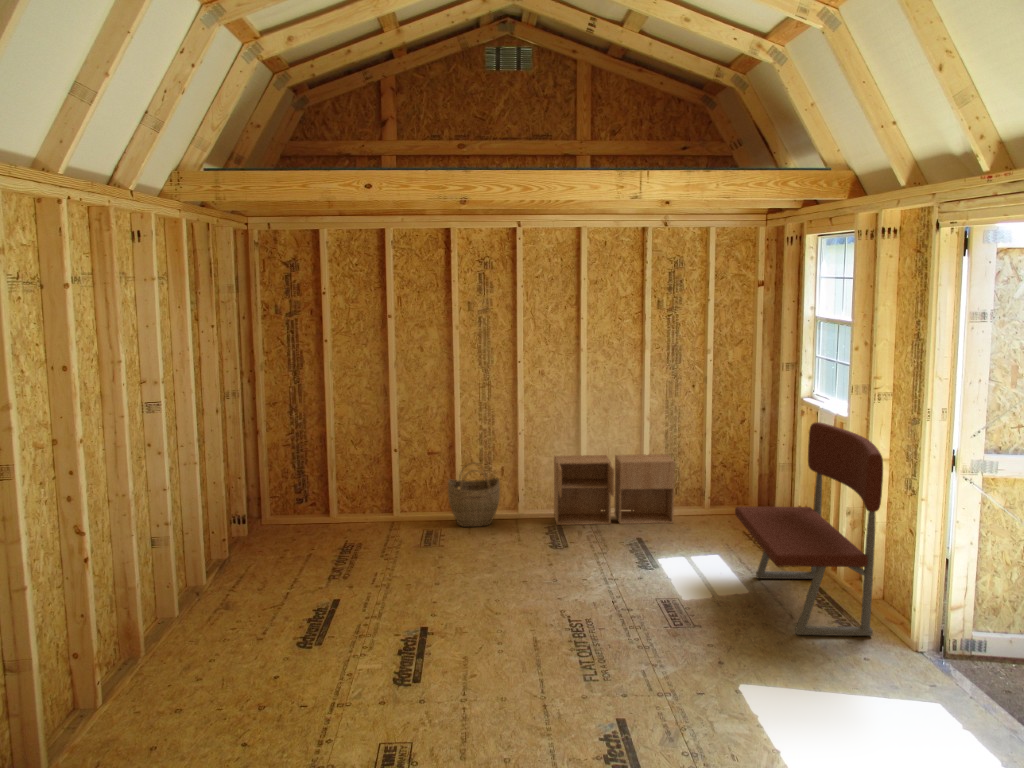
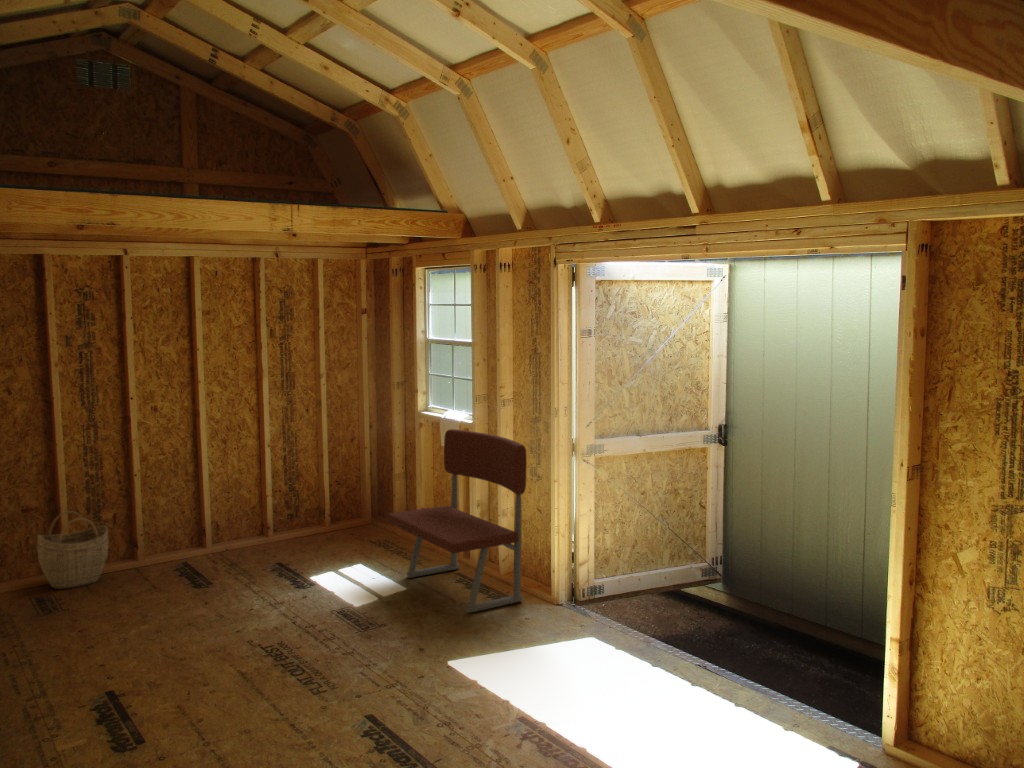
storage cabinet: present [554,454,675,525] -> none [169,480,303,568]

